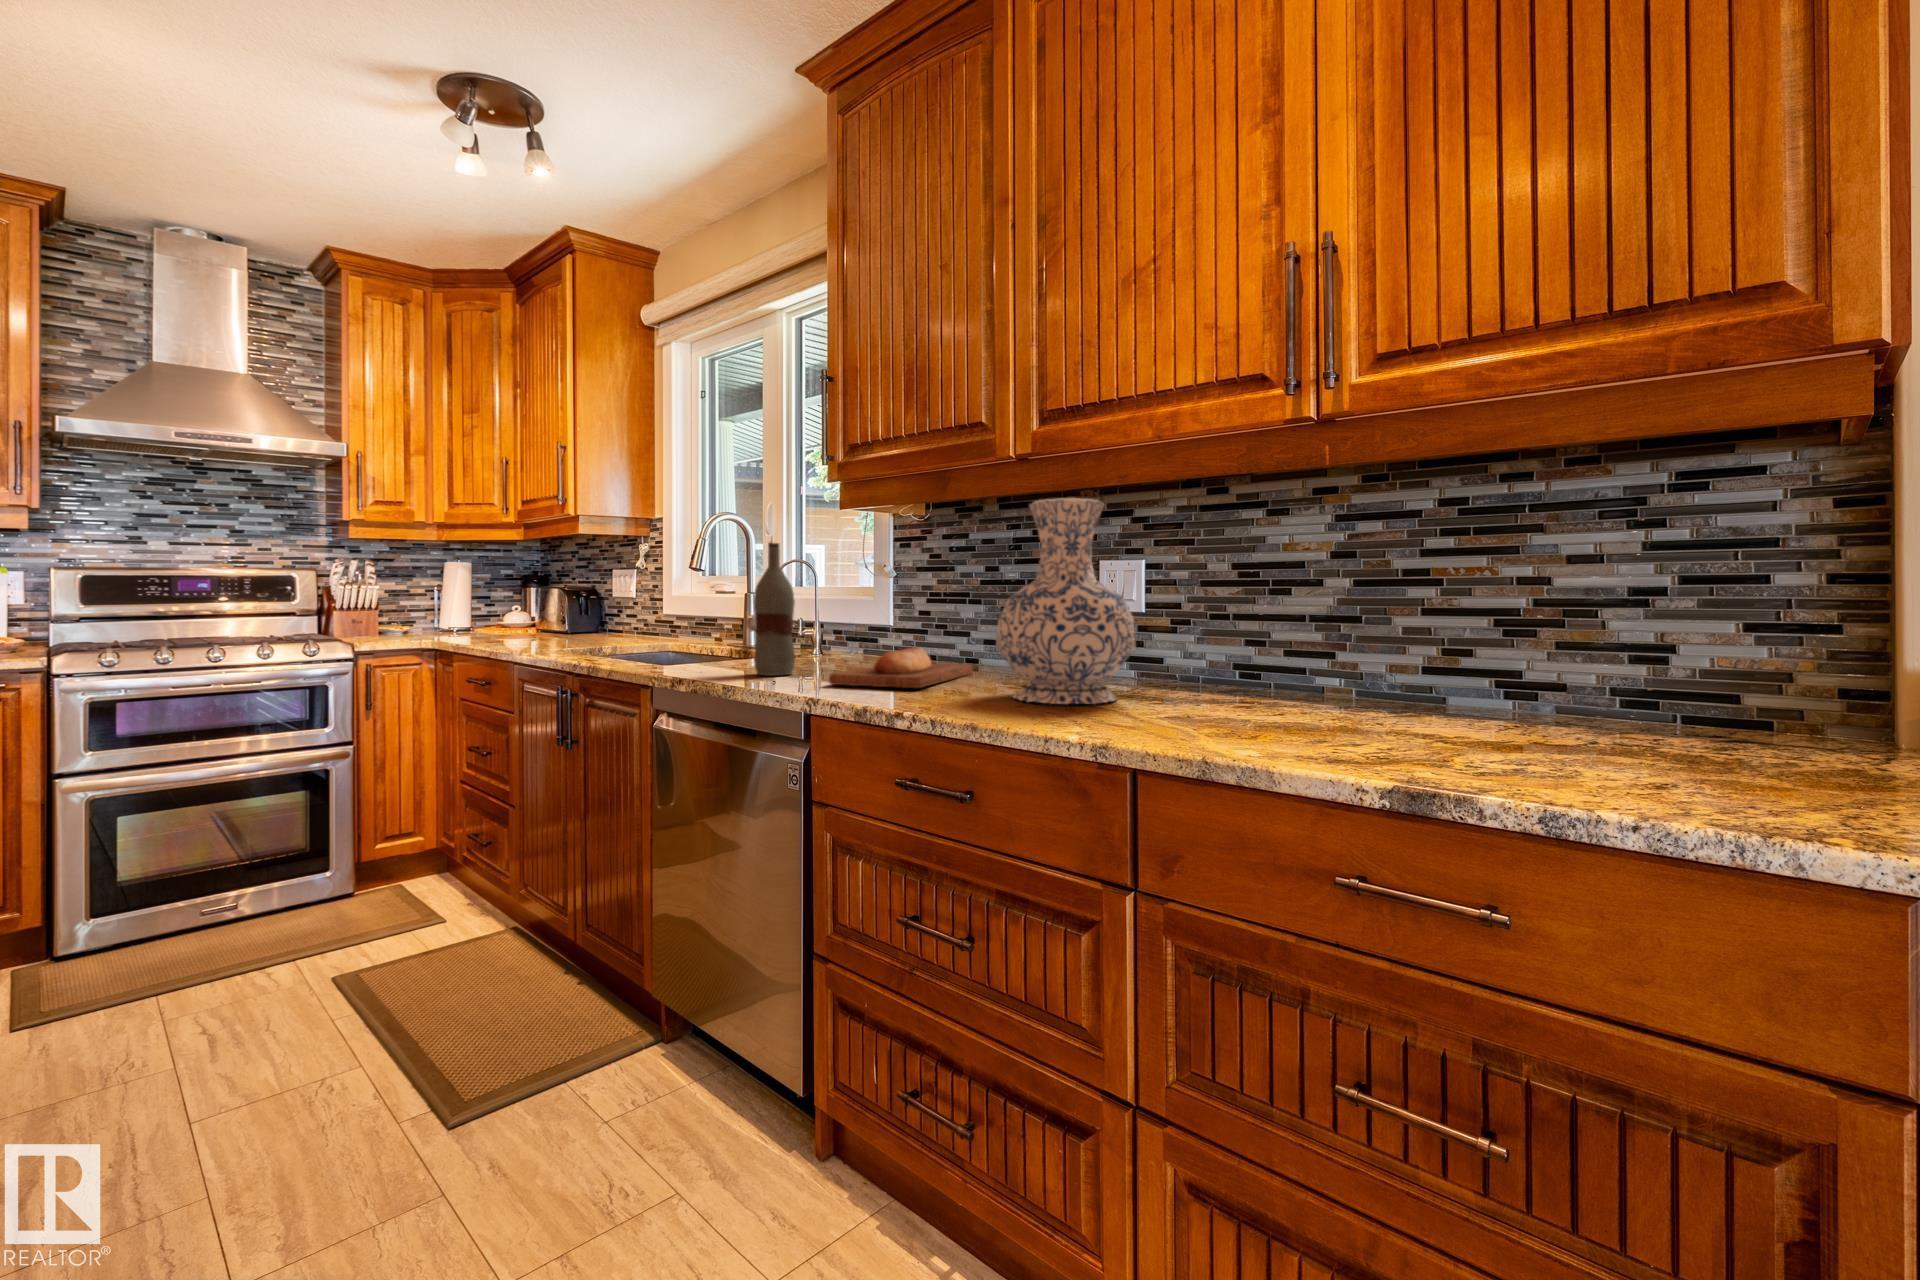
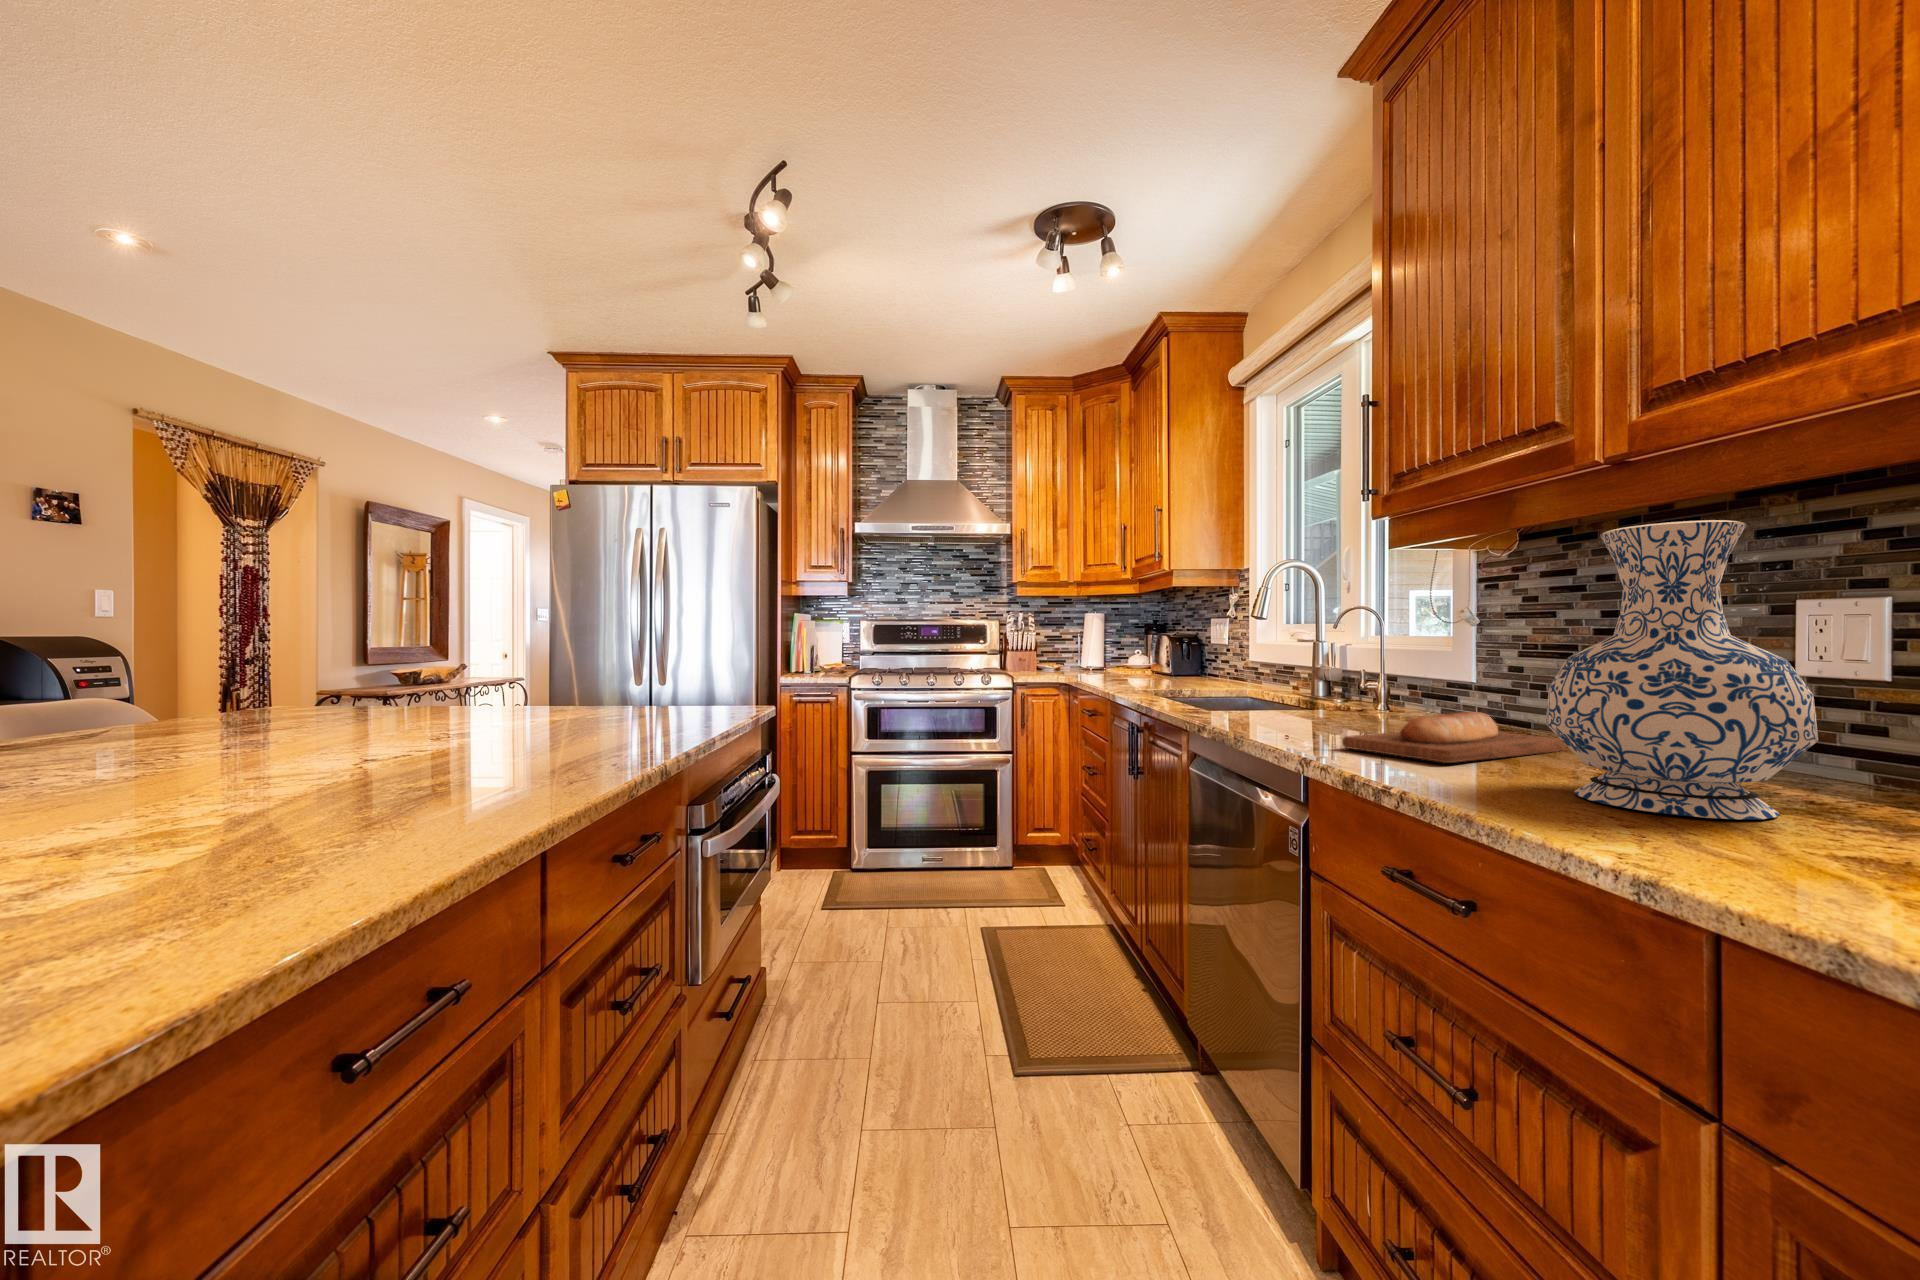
bottle: present [754,543,795,676] -> none [1280,595,1325,732]

